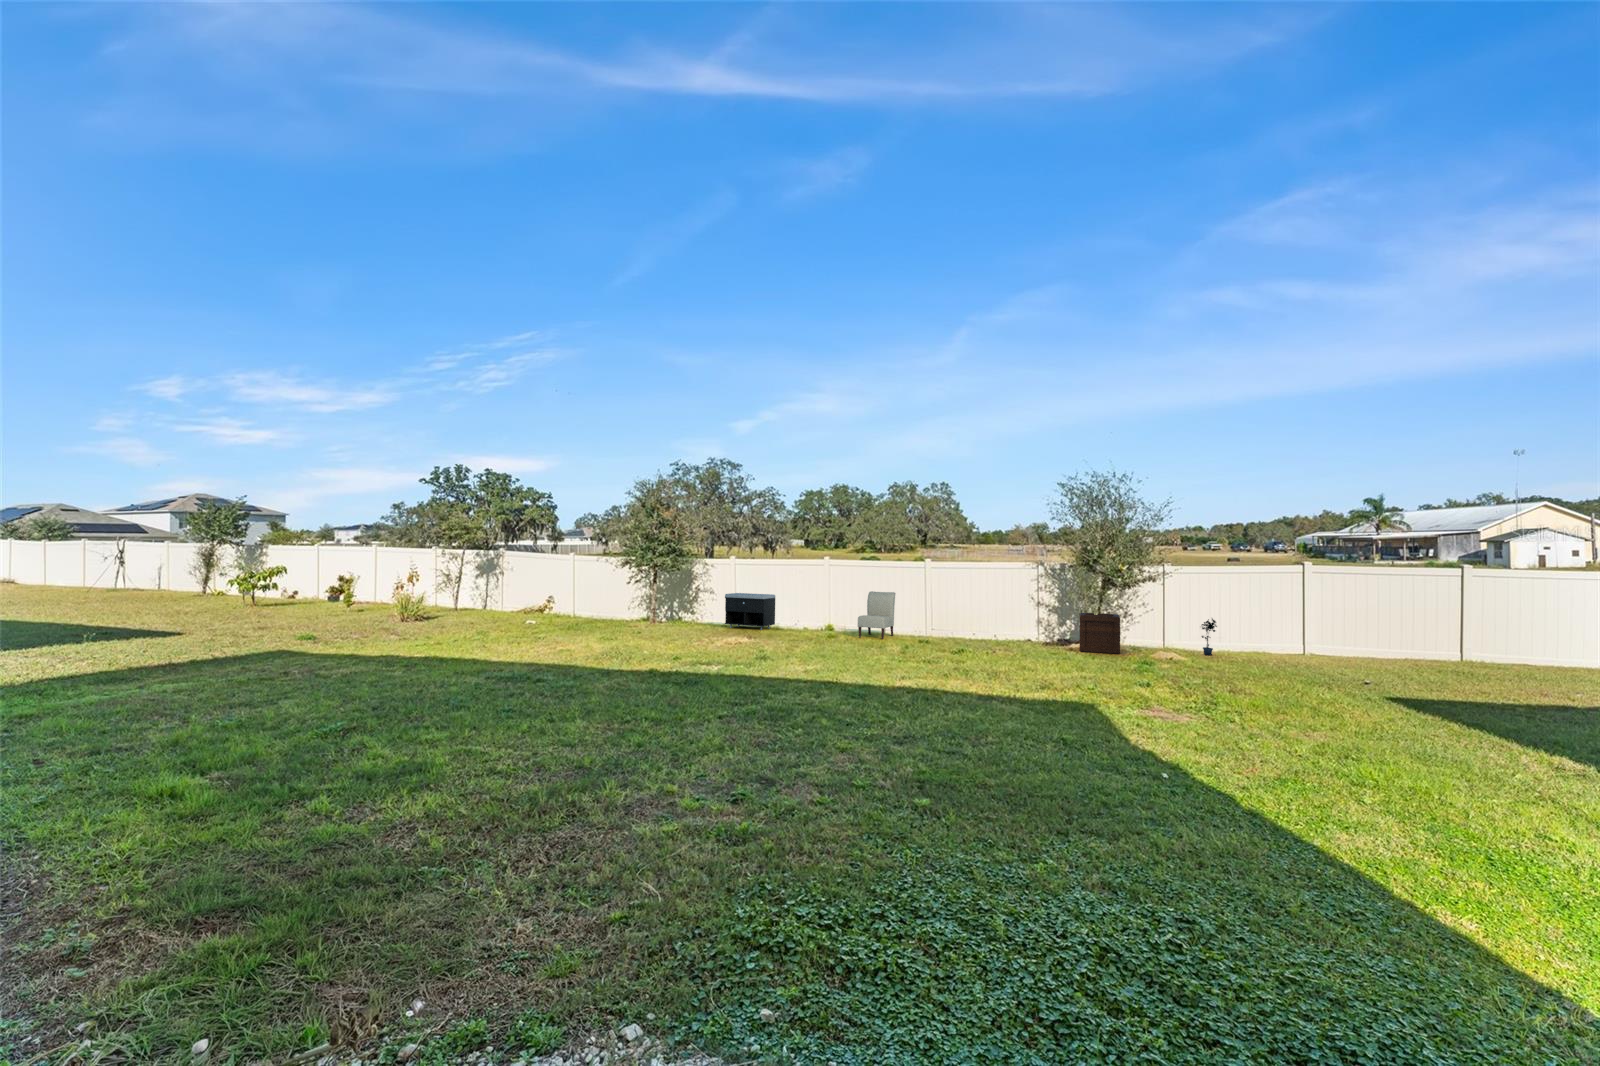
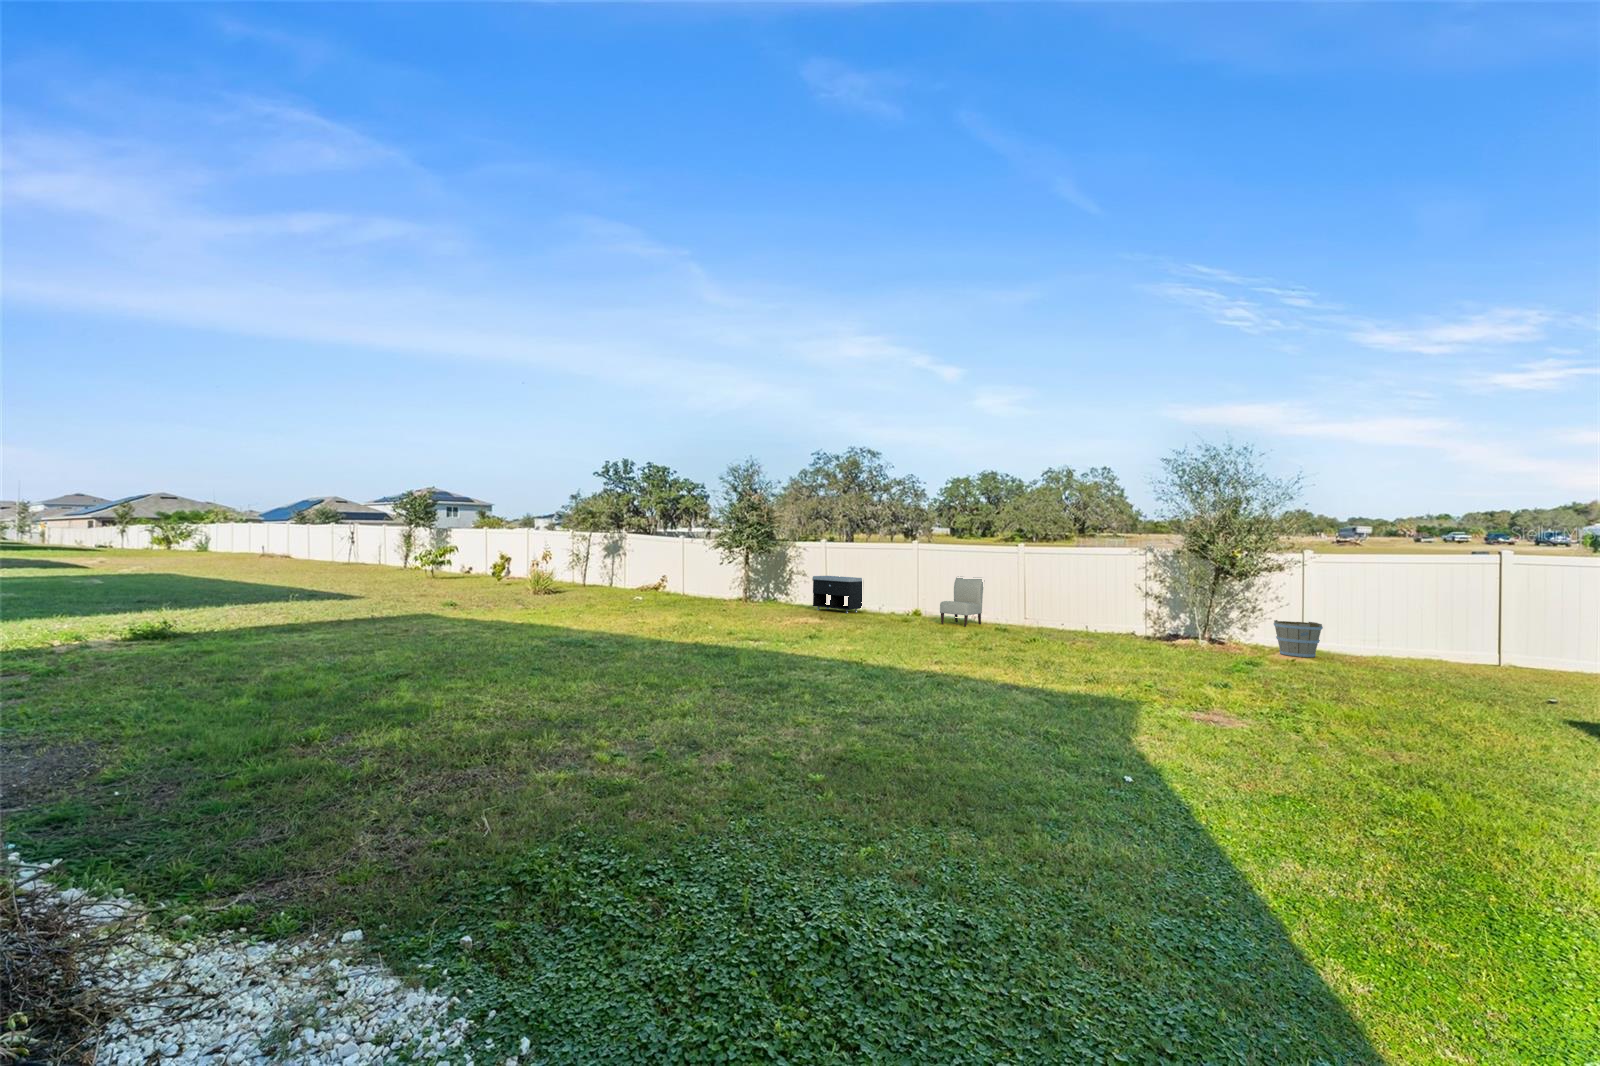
wooden crate: present [1080,613,1120,654] -> none [1188,605,1242,654]
potted plant: present [1202,619,1217,655] -> none [1348,616,1375,661]
wooden bucket: none [1143,624,1181,654] -> present [1274,620,1323,658]

